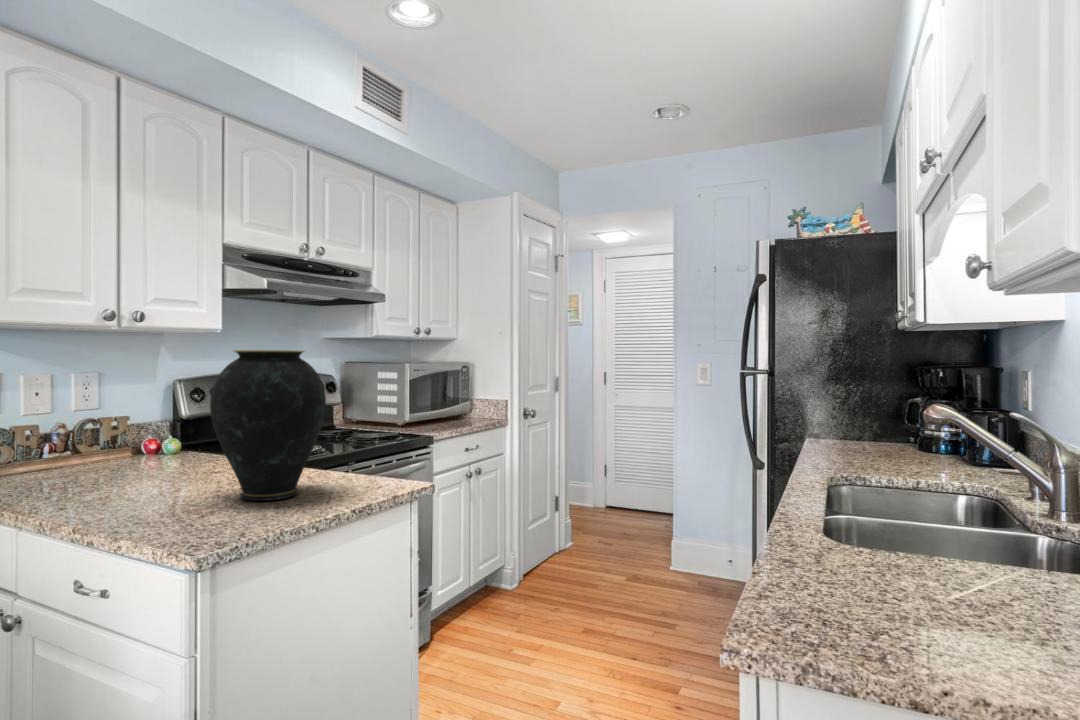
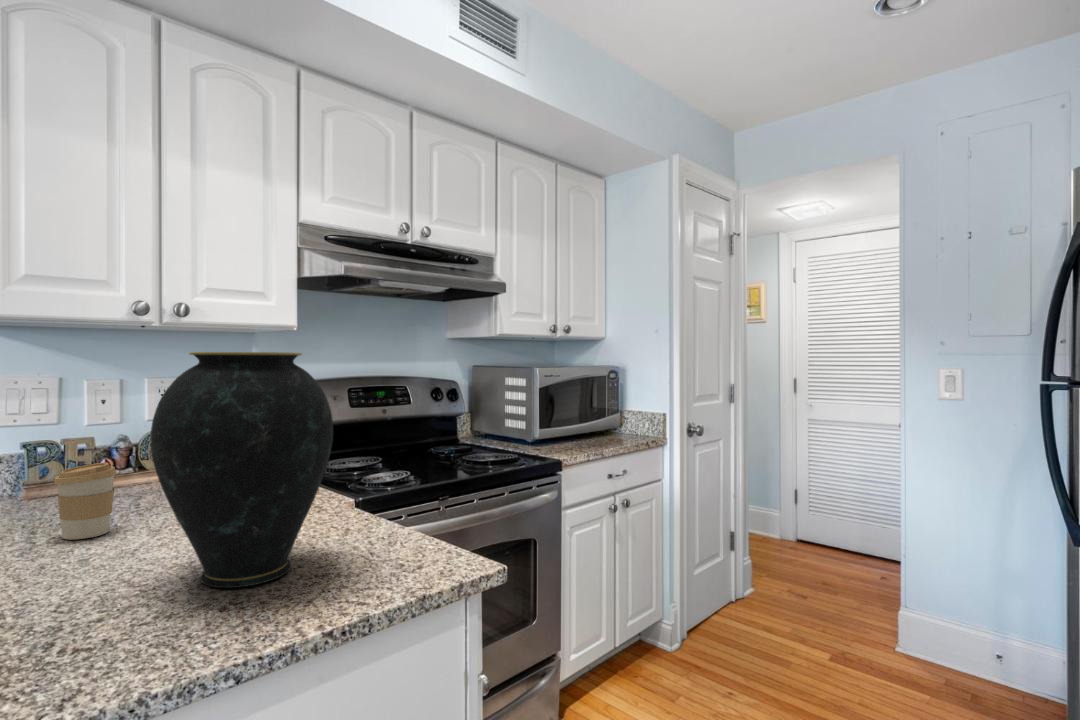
coffee cup: none [82,435,128,491] -> present [54,463,116,539]

